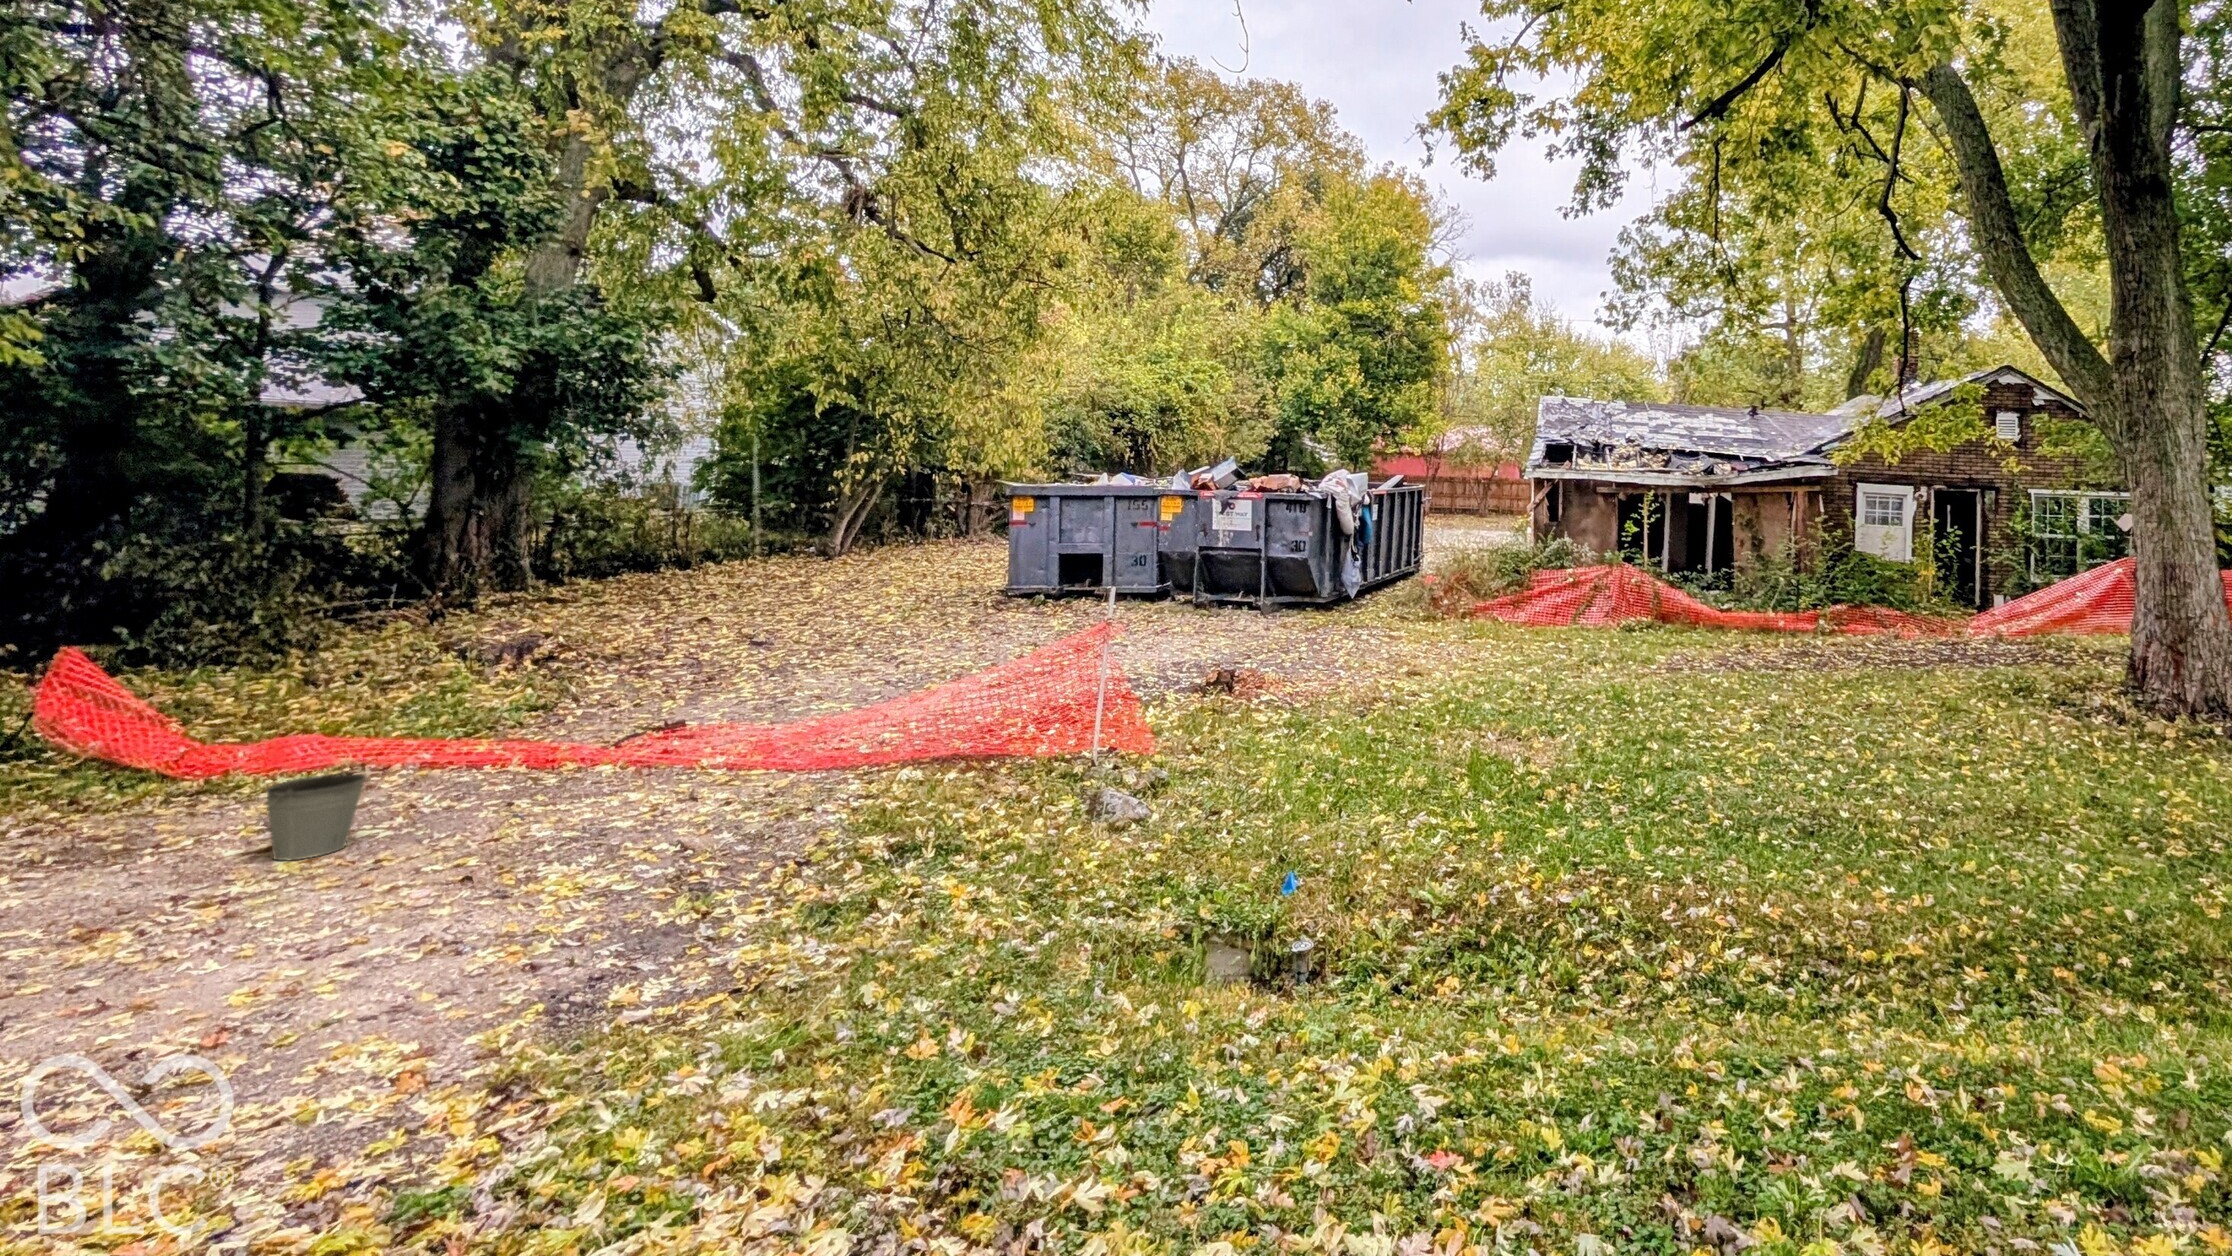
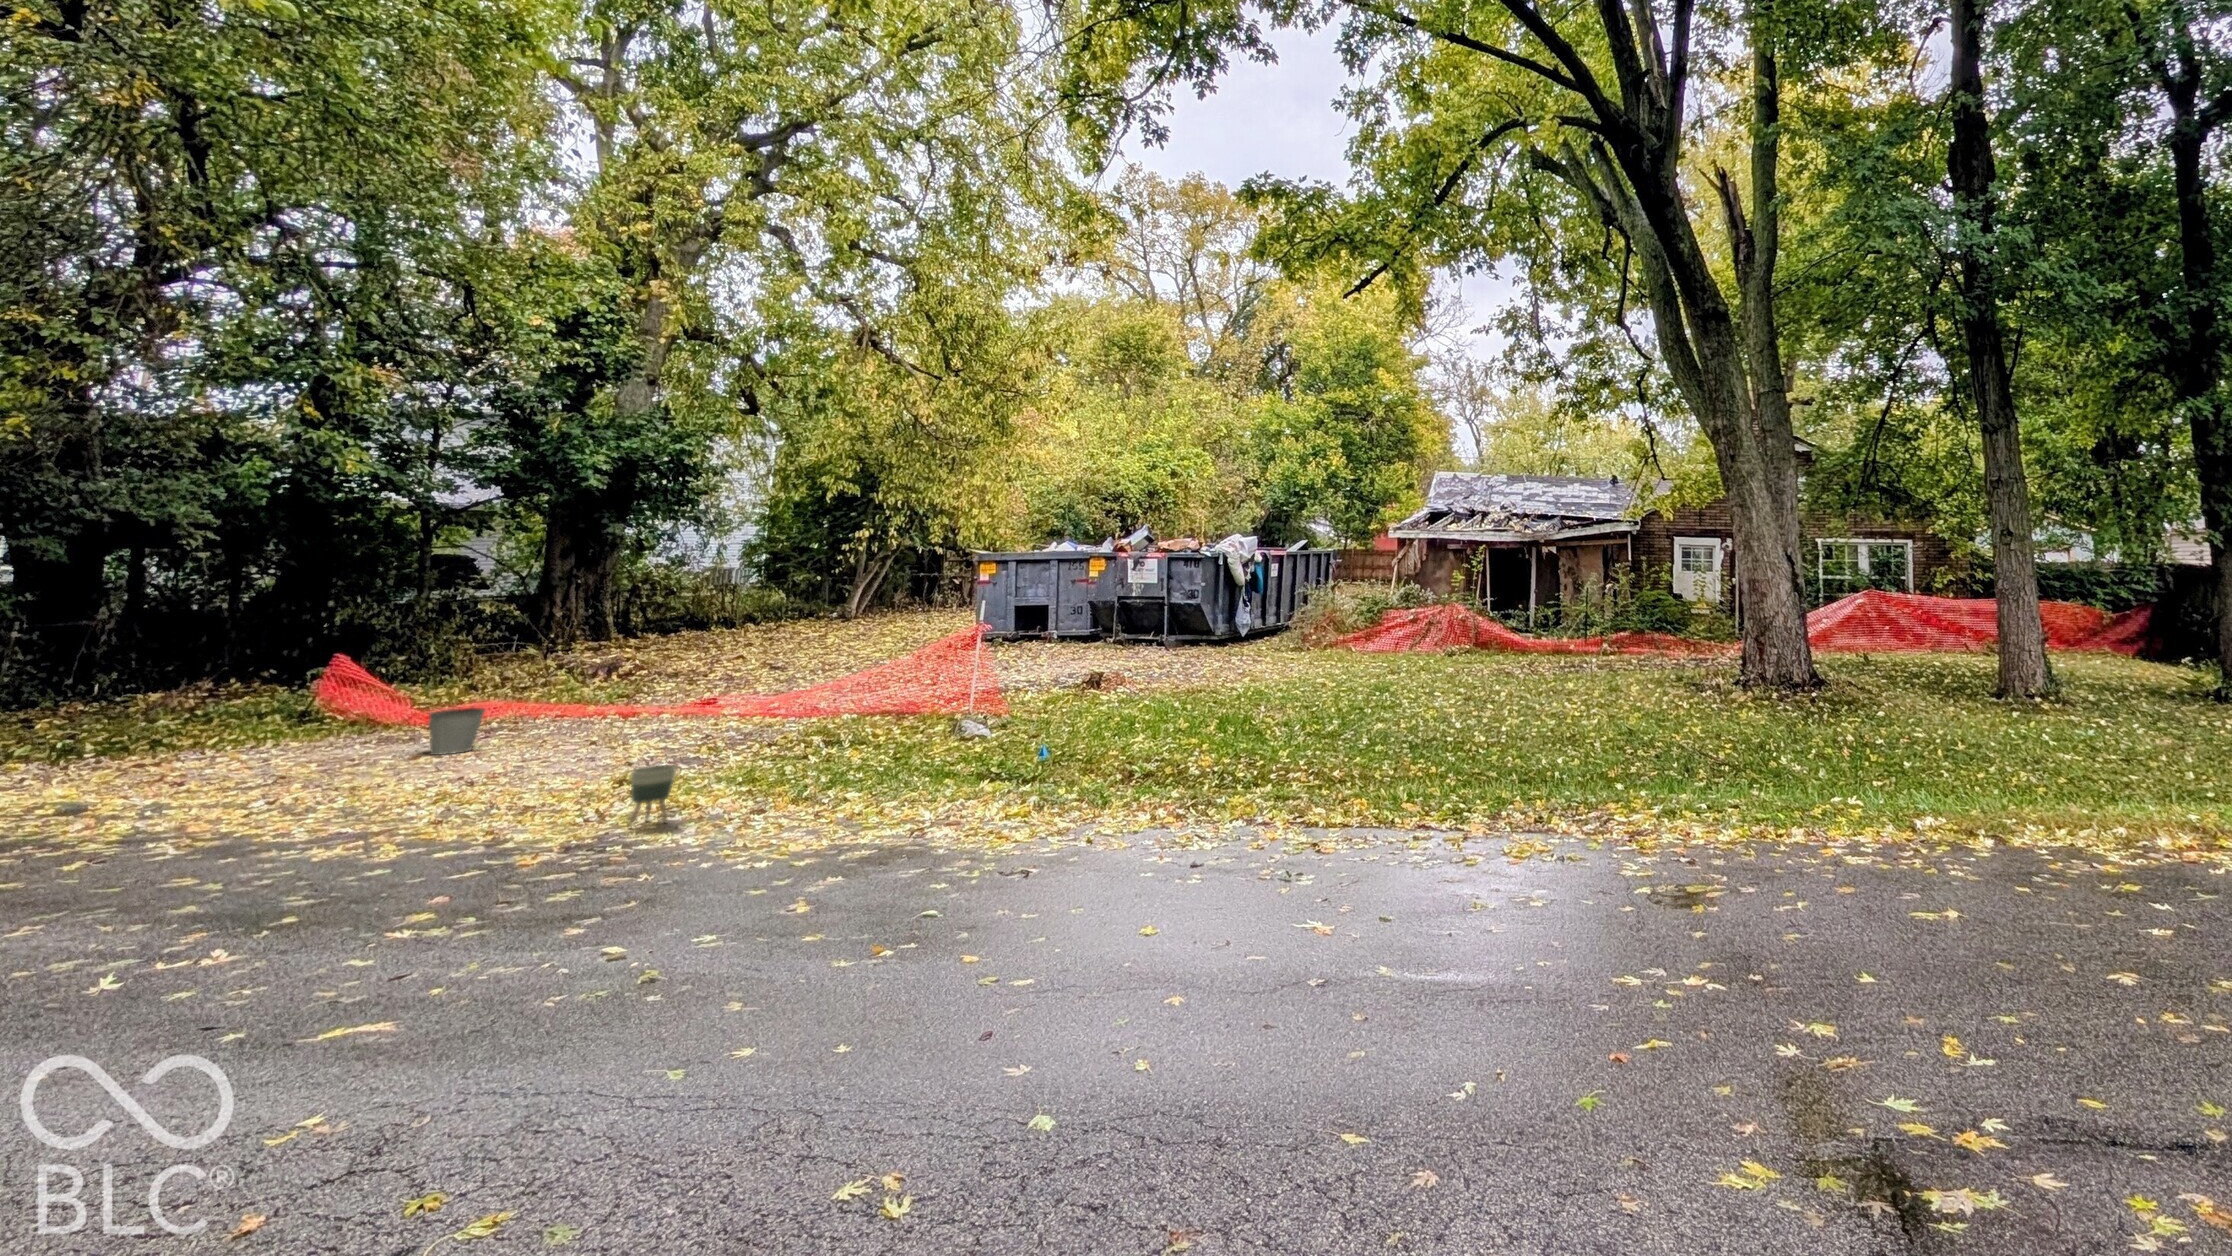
planter: none [696,1002,785,1155] -> present [628,765,677,827]

